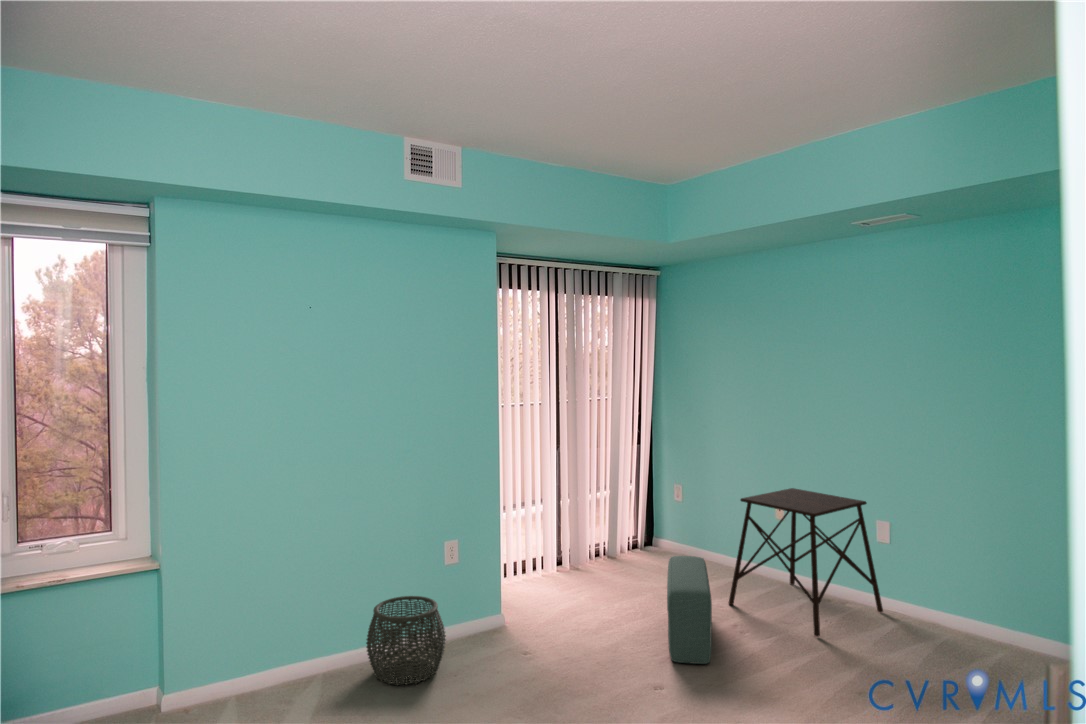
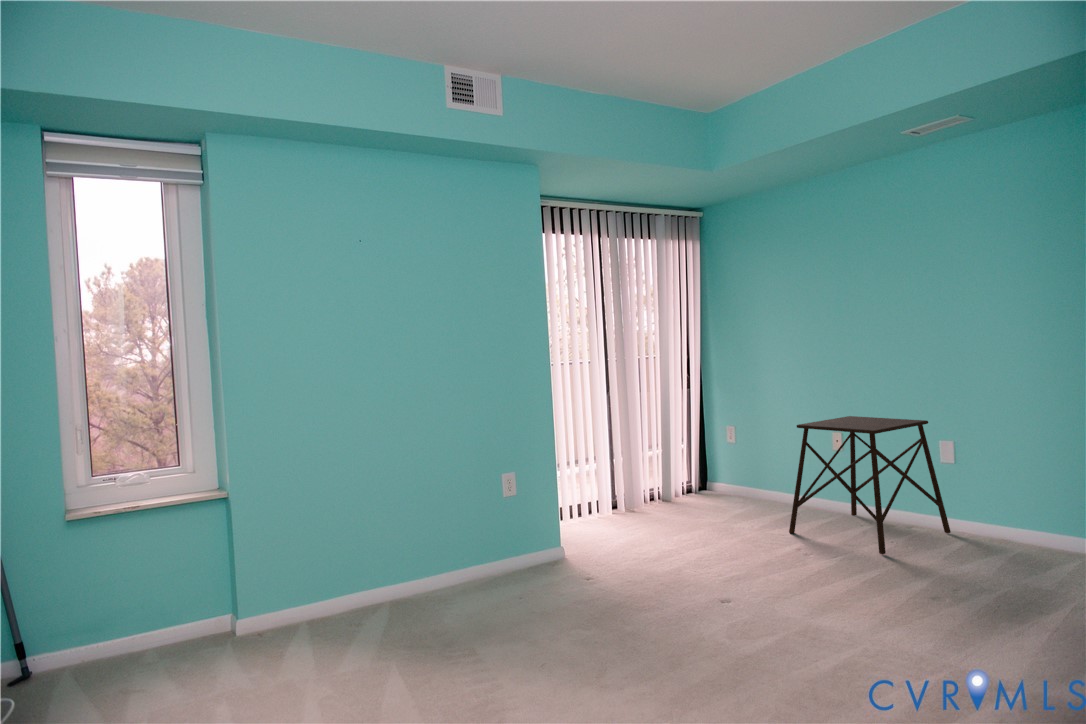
pouf: present [667,556,712,664] -> none [726,483,774,579]
woven basket: present [366,596,446,685] -> none [431,522,508,605]

